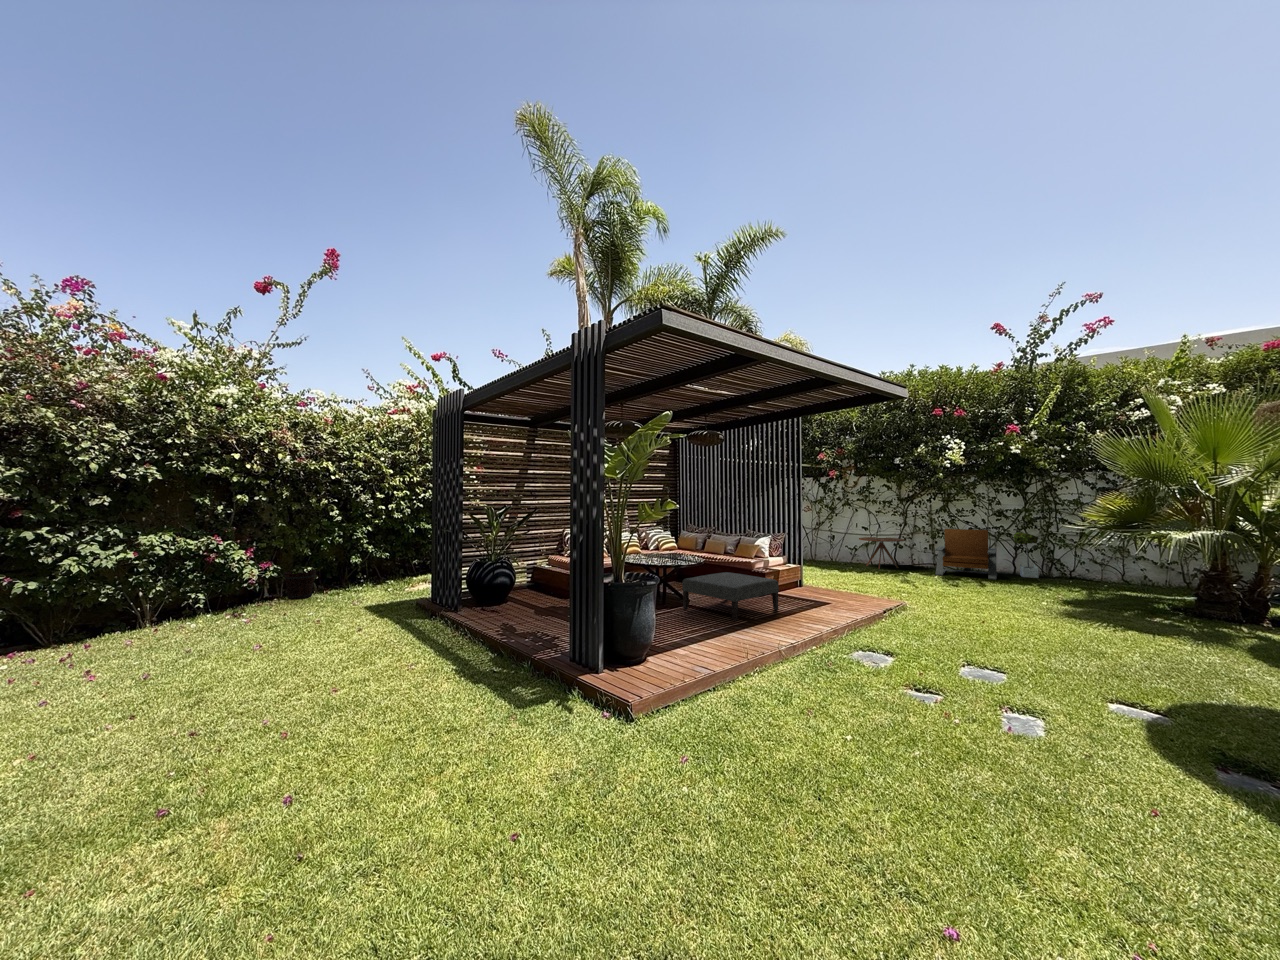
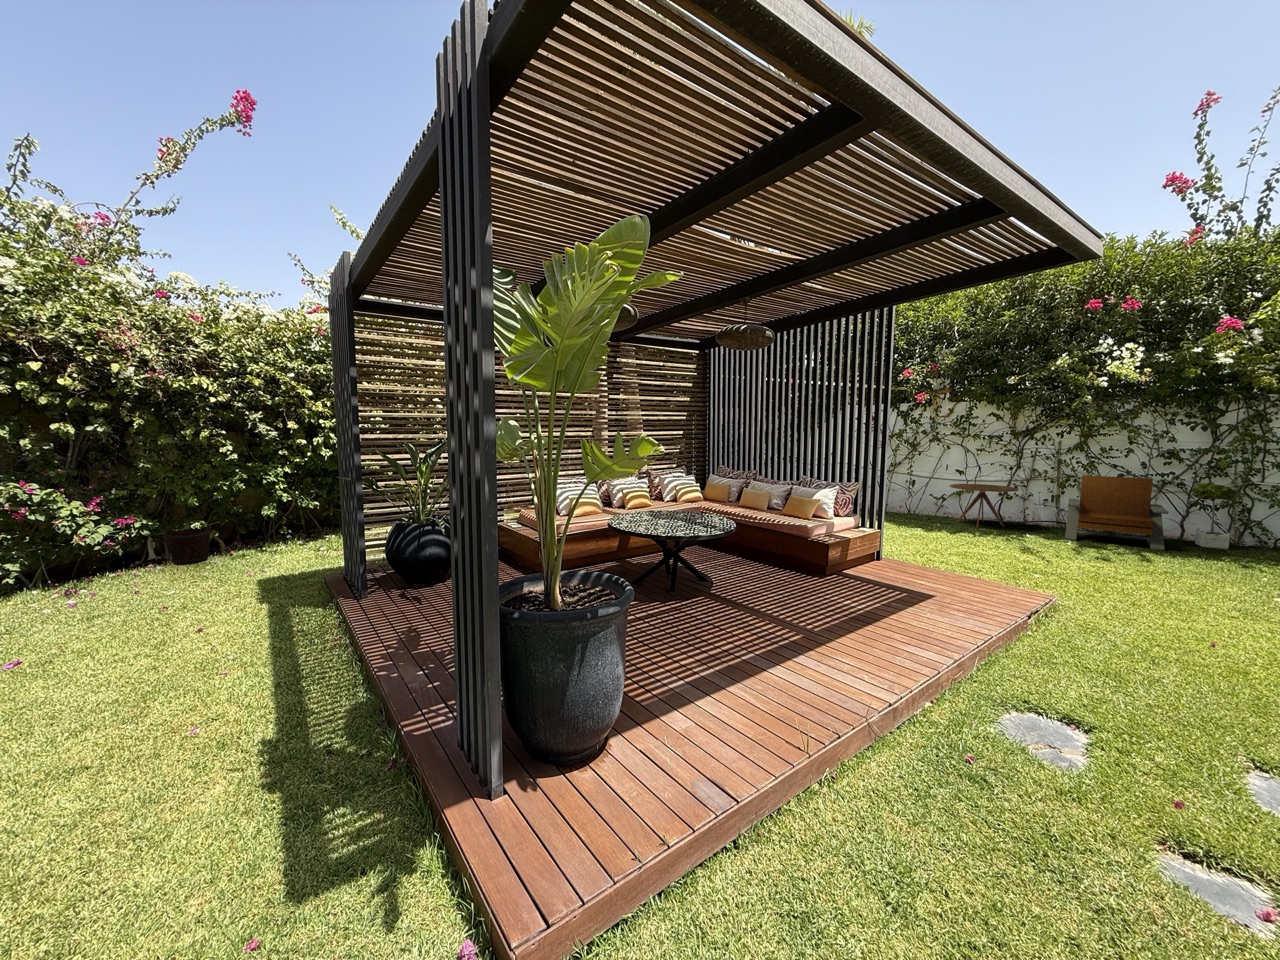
ottoman: present [682,572,779,621] -> none [702,544,856,635]

